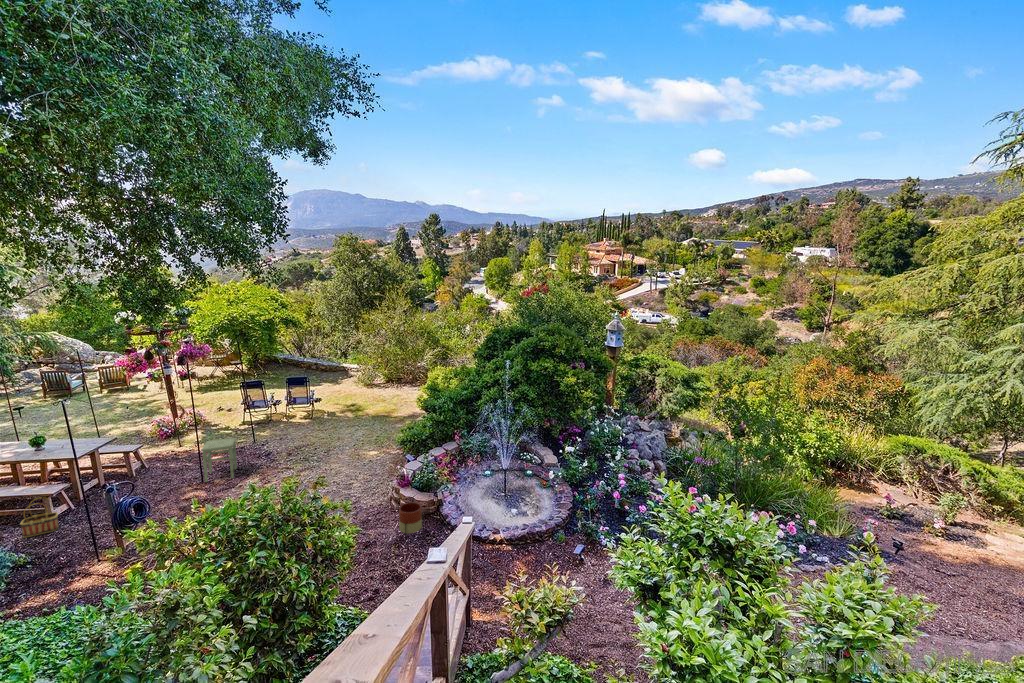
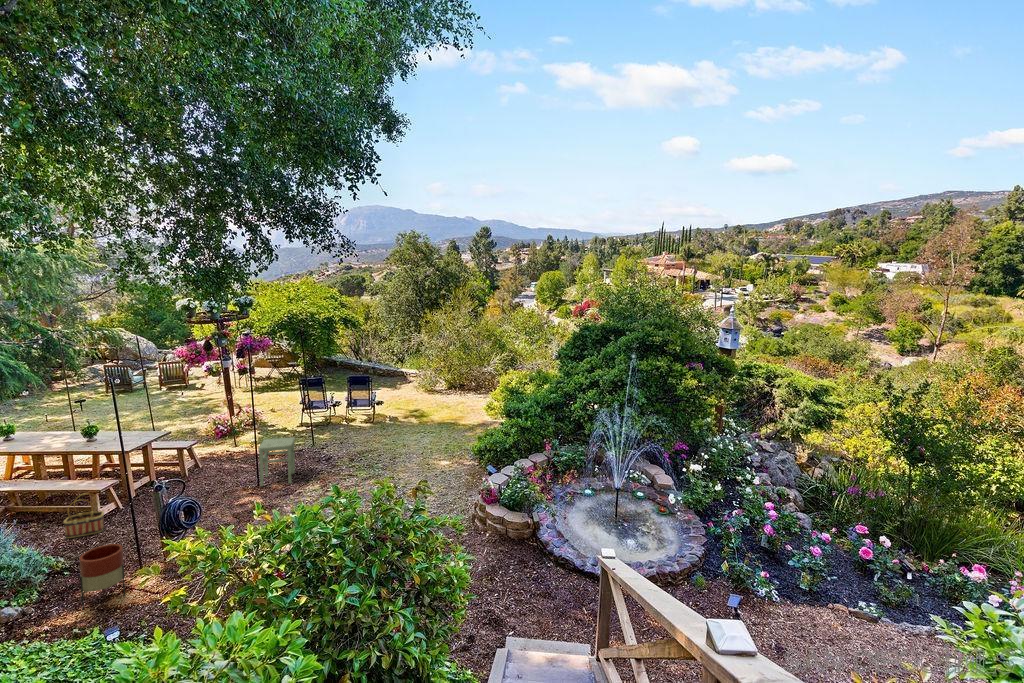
planter: present [399,502,423,536] -> present [80,544,125,610]

